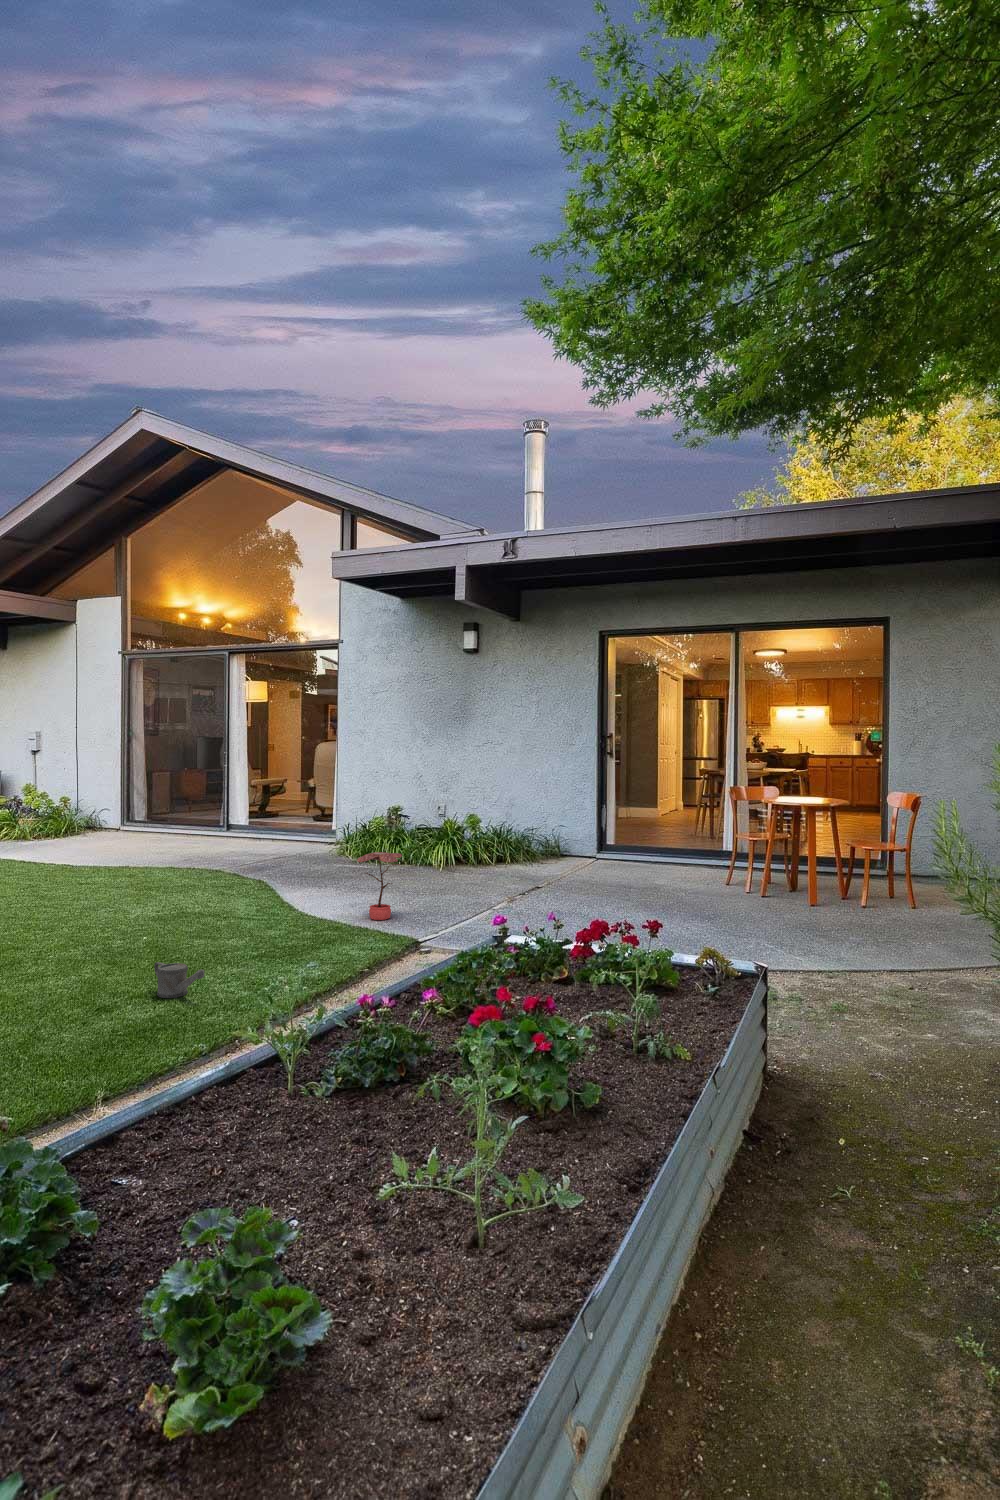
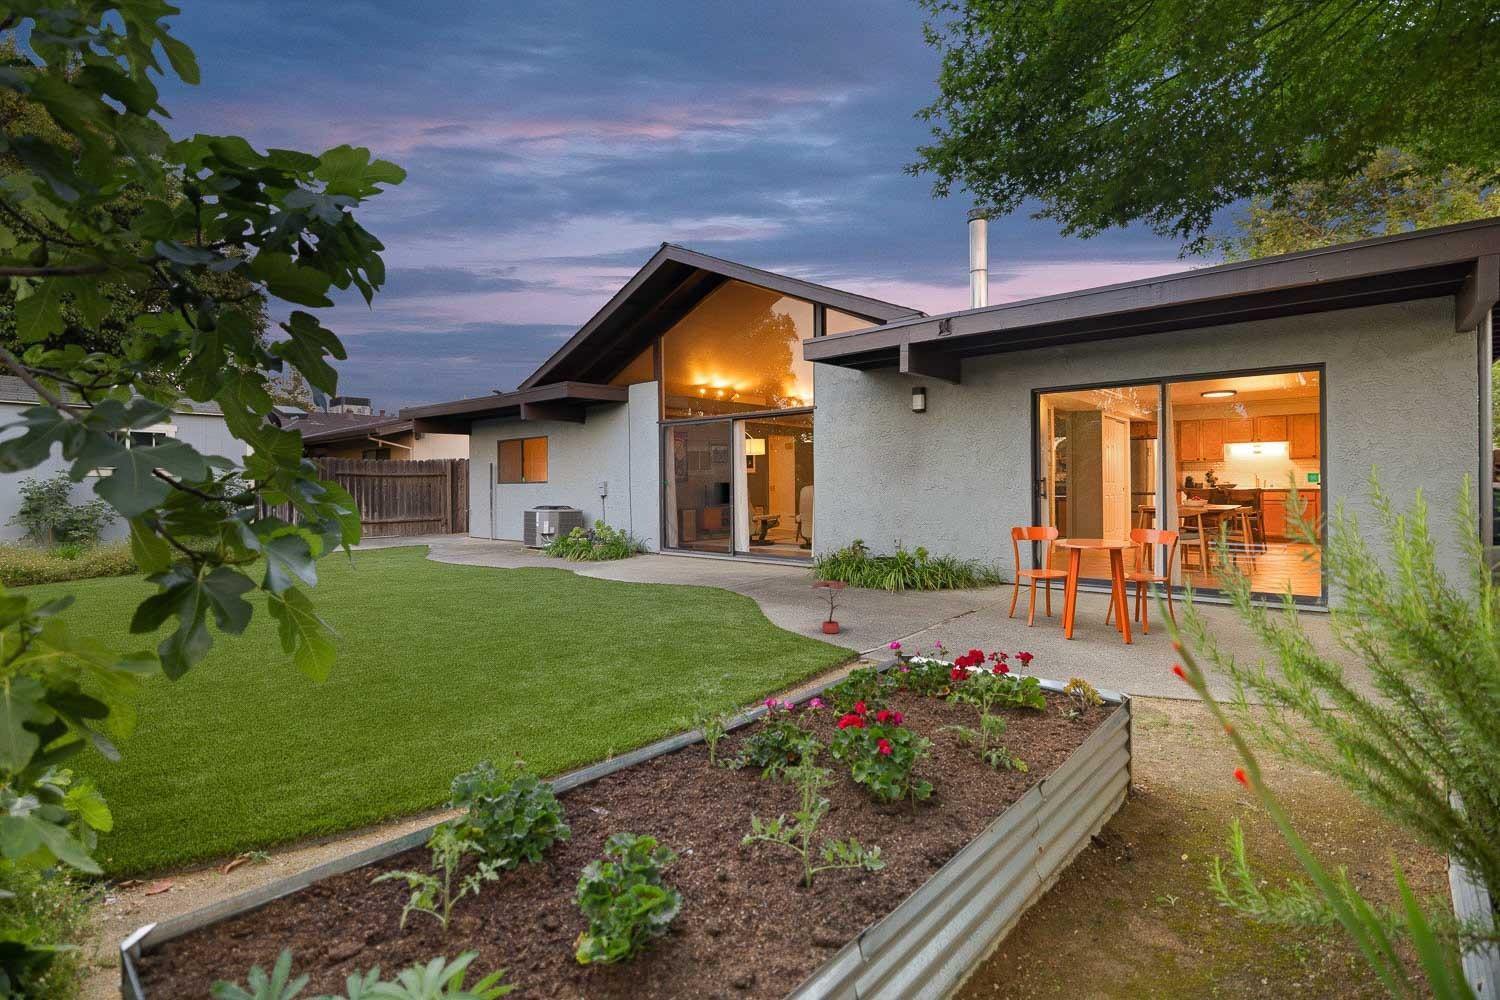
watering can: present [155,962,204,998] -> none [656,659,687,686]

